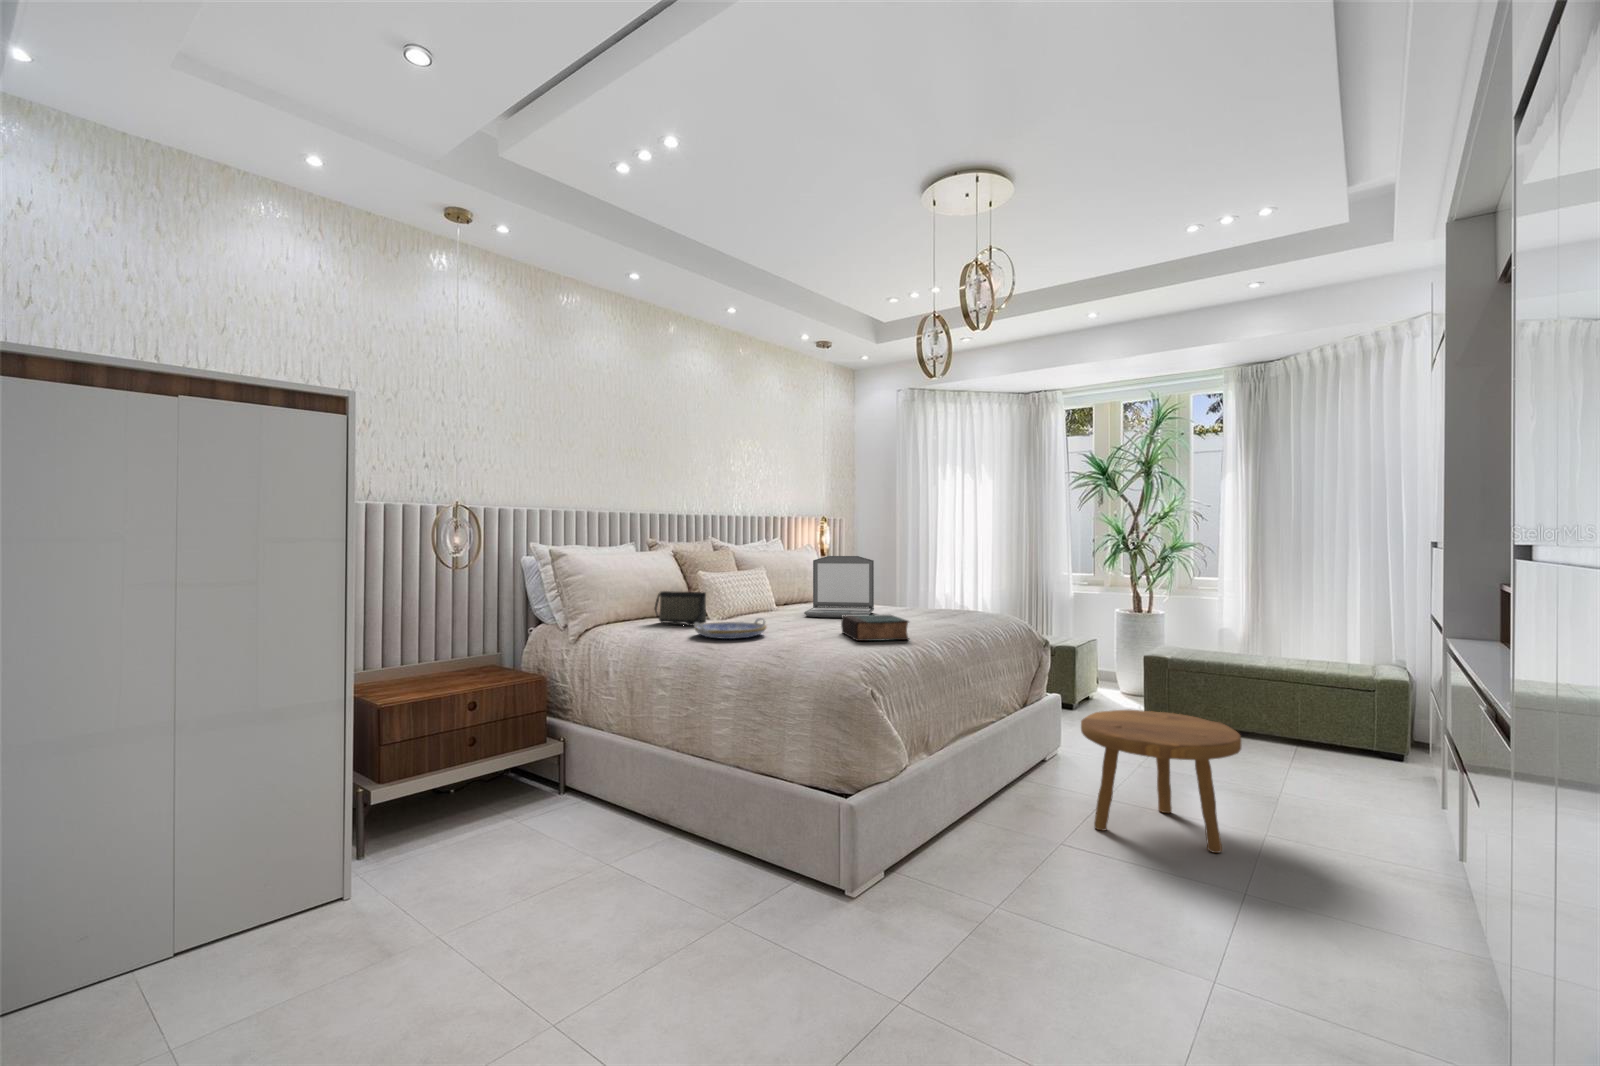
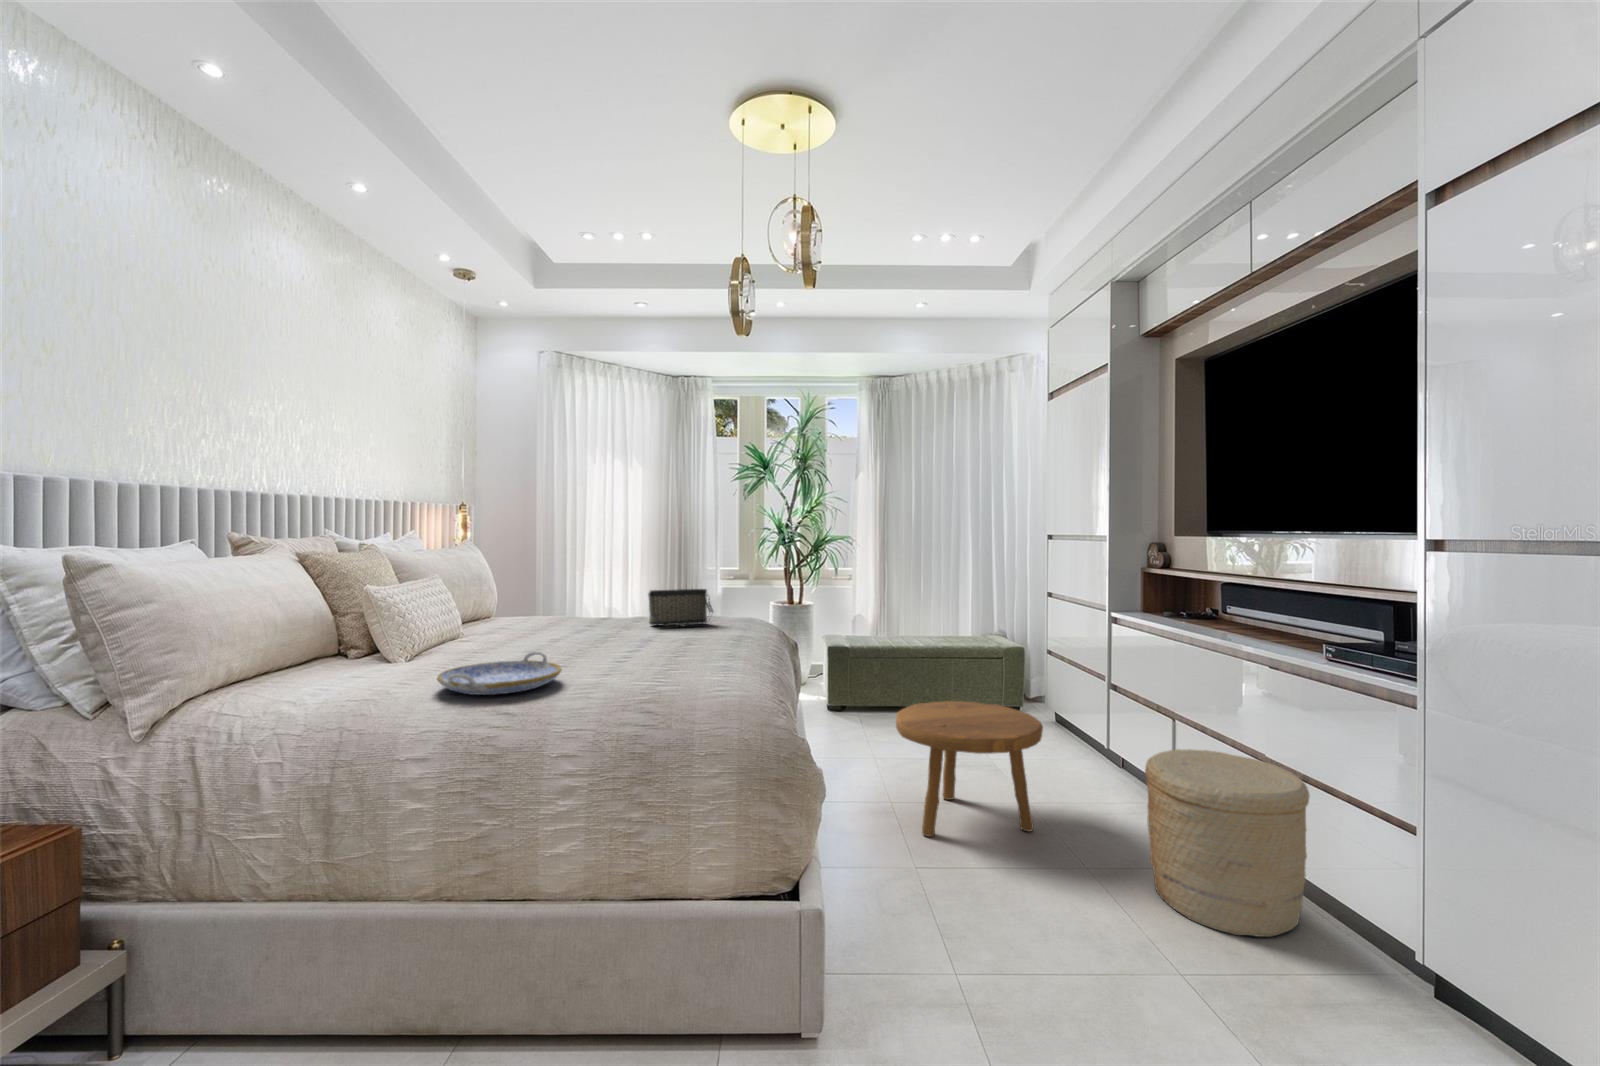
laptop: present [804,556,874,617] -> none [530,554,628,639]
handbag: present [655,591,706,626] -> present [648,589,713,627]
book: present [841,615,909,641] -> none [649,630,757,671]
woven basket: none [1264,781,1465,997] -> present [1145,749,1309,937]

